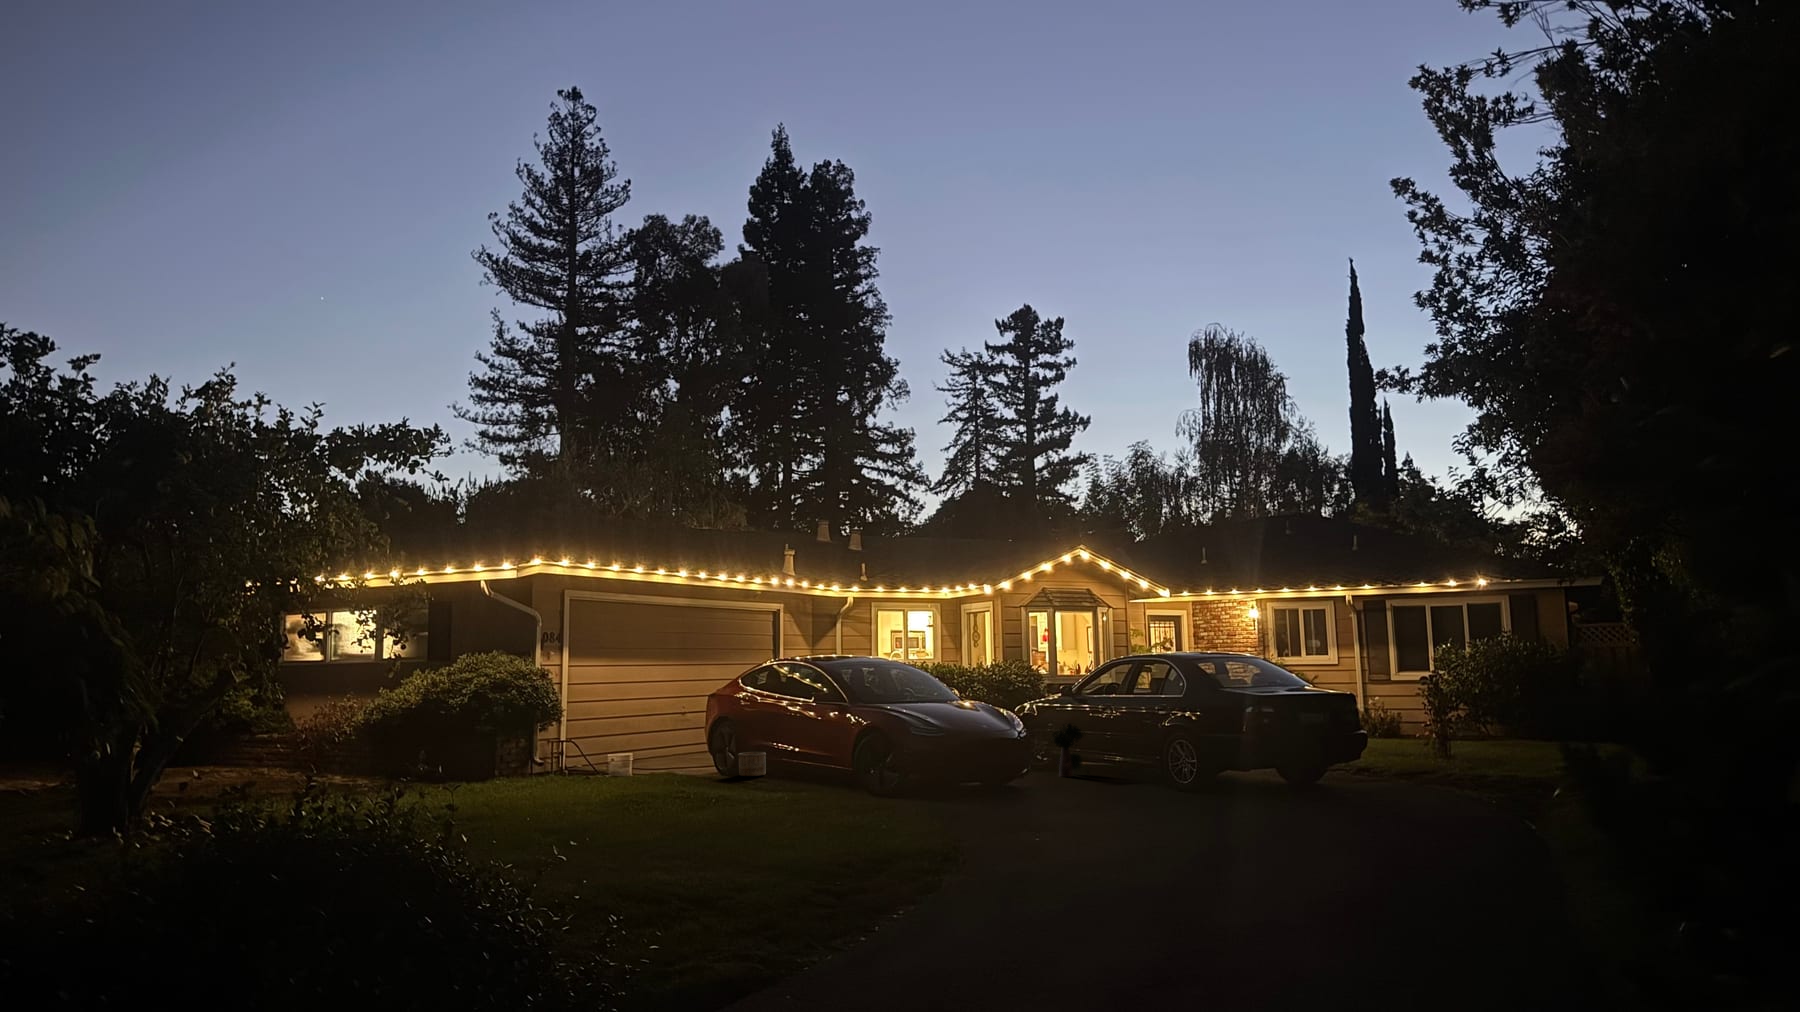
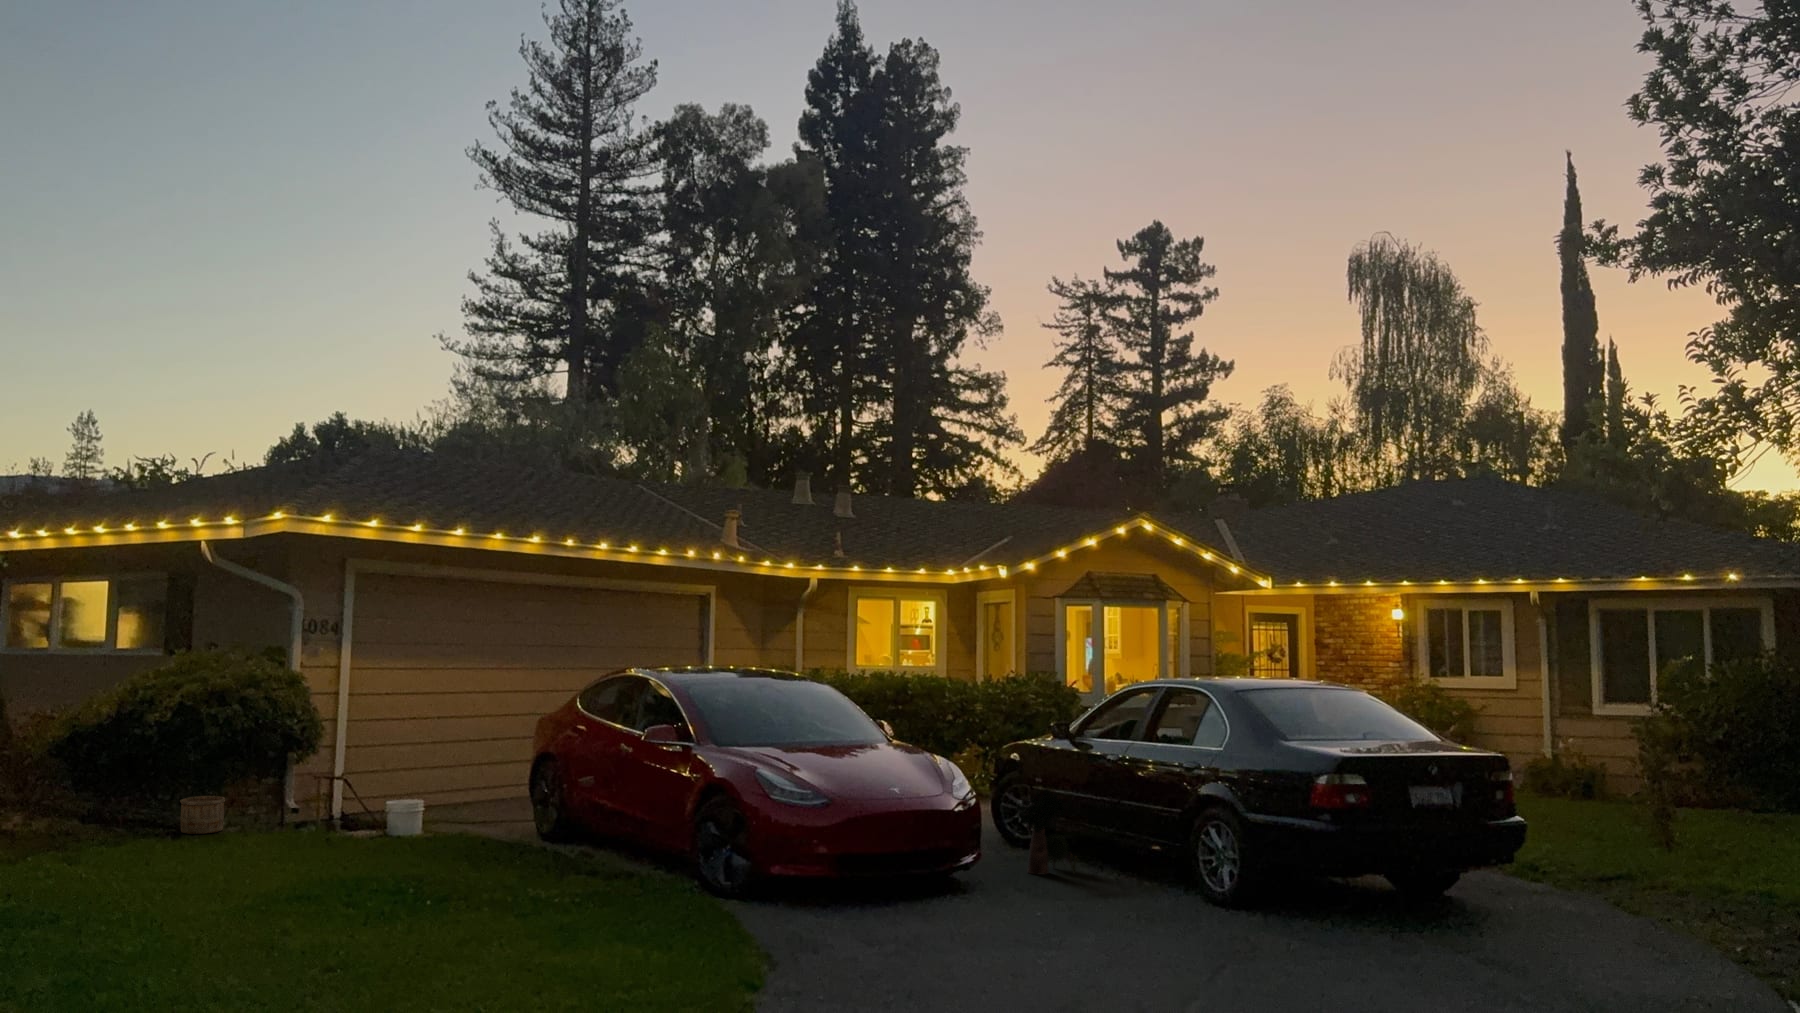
wooden bucket: present [738,752,766,776] -> present [180,796,226,834]

